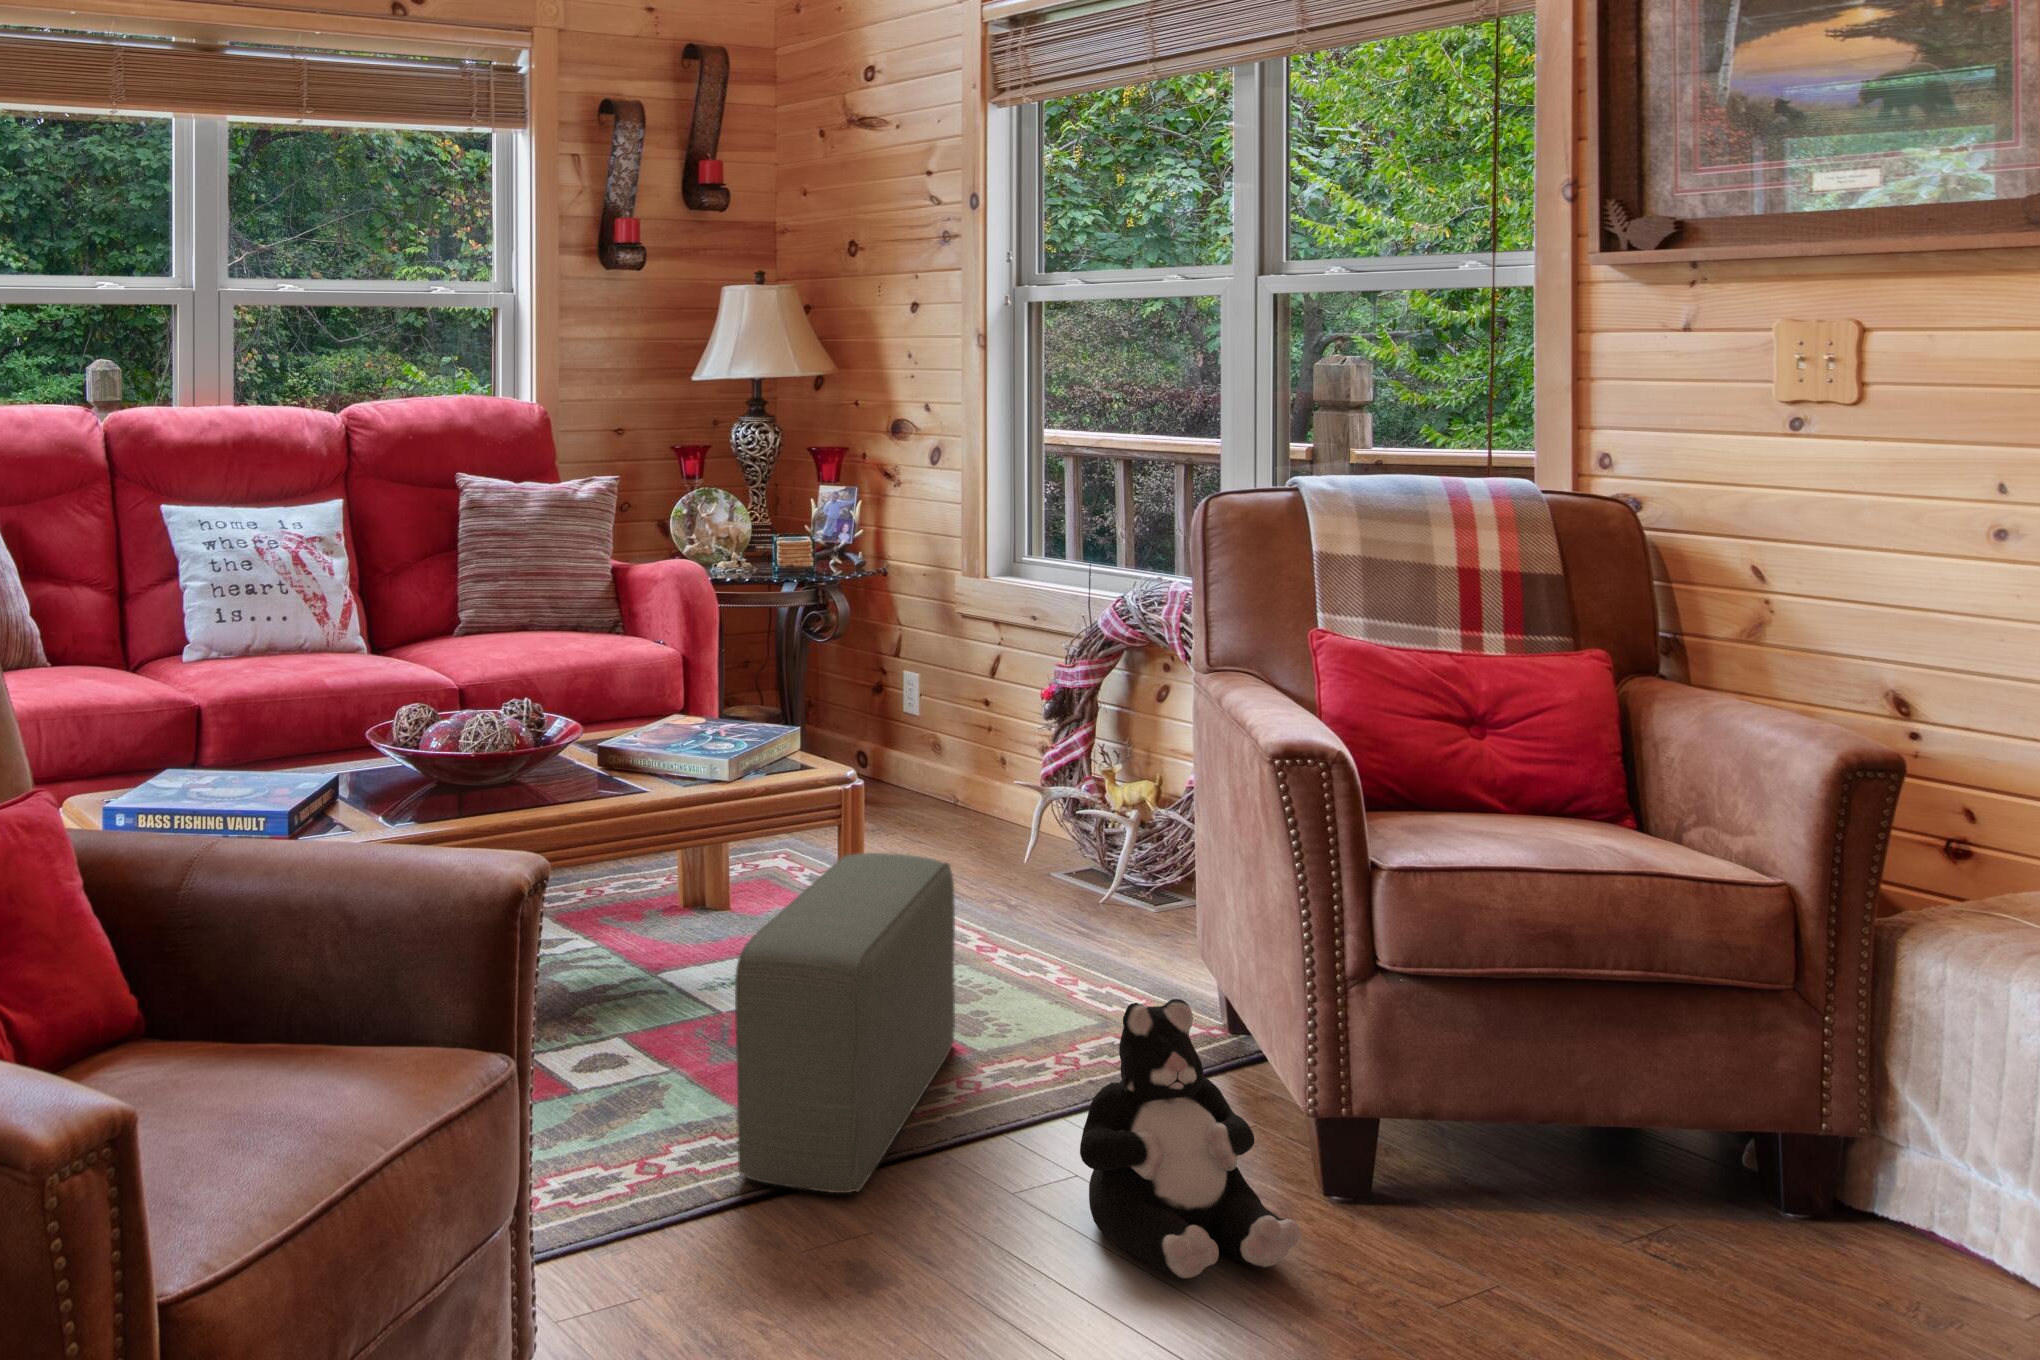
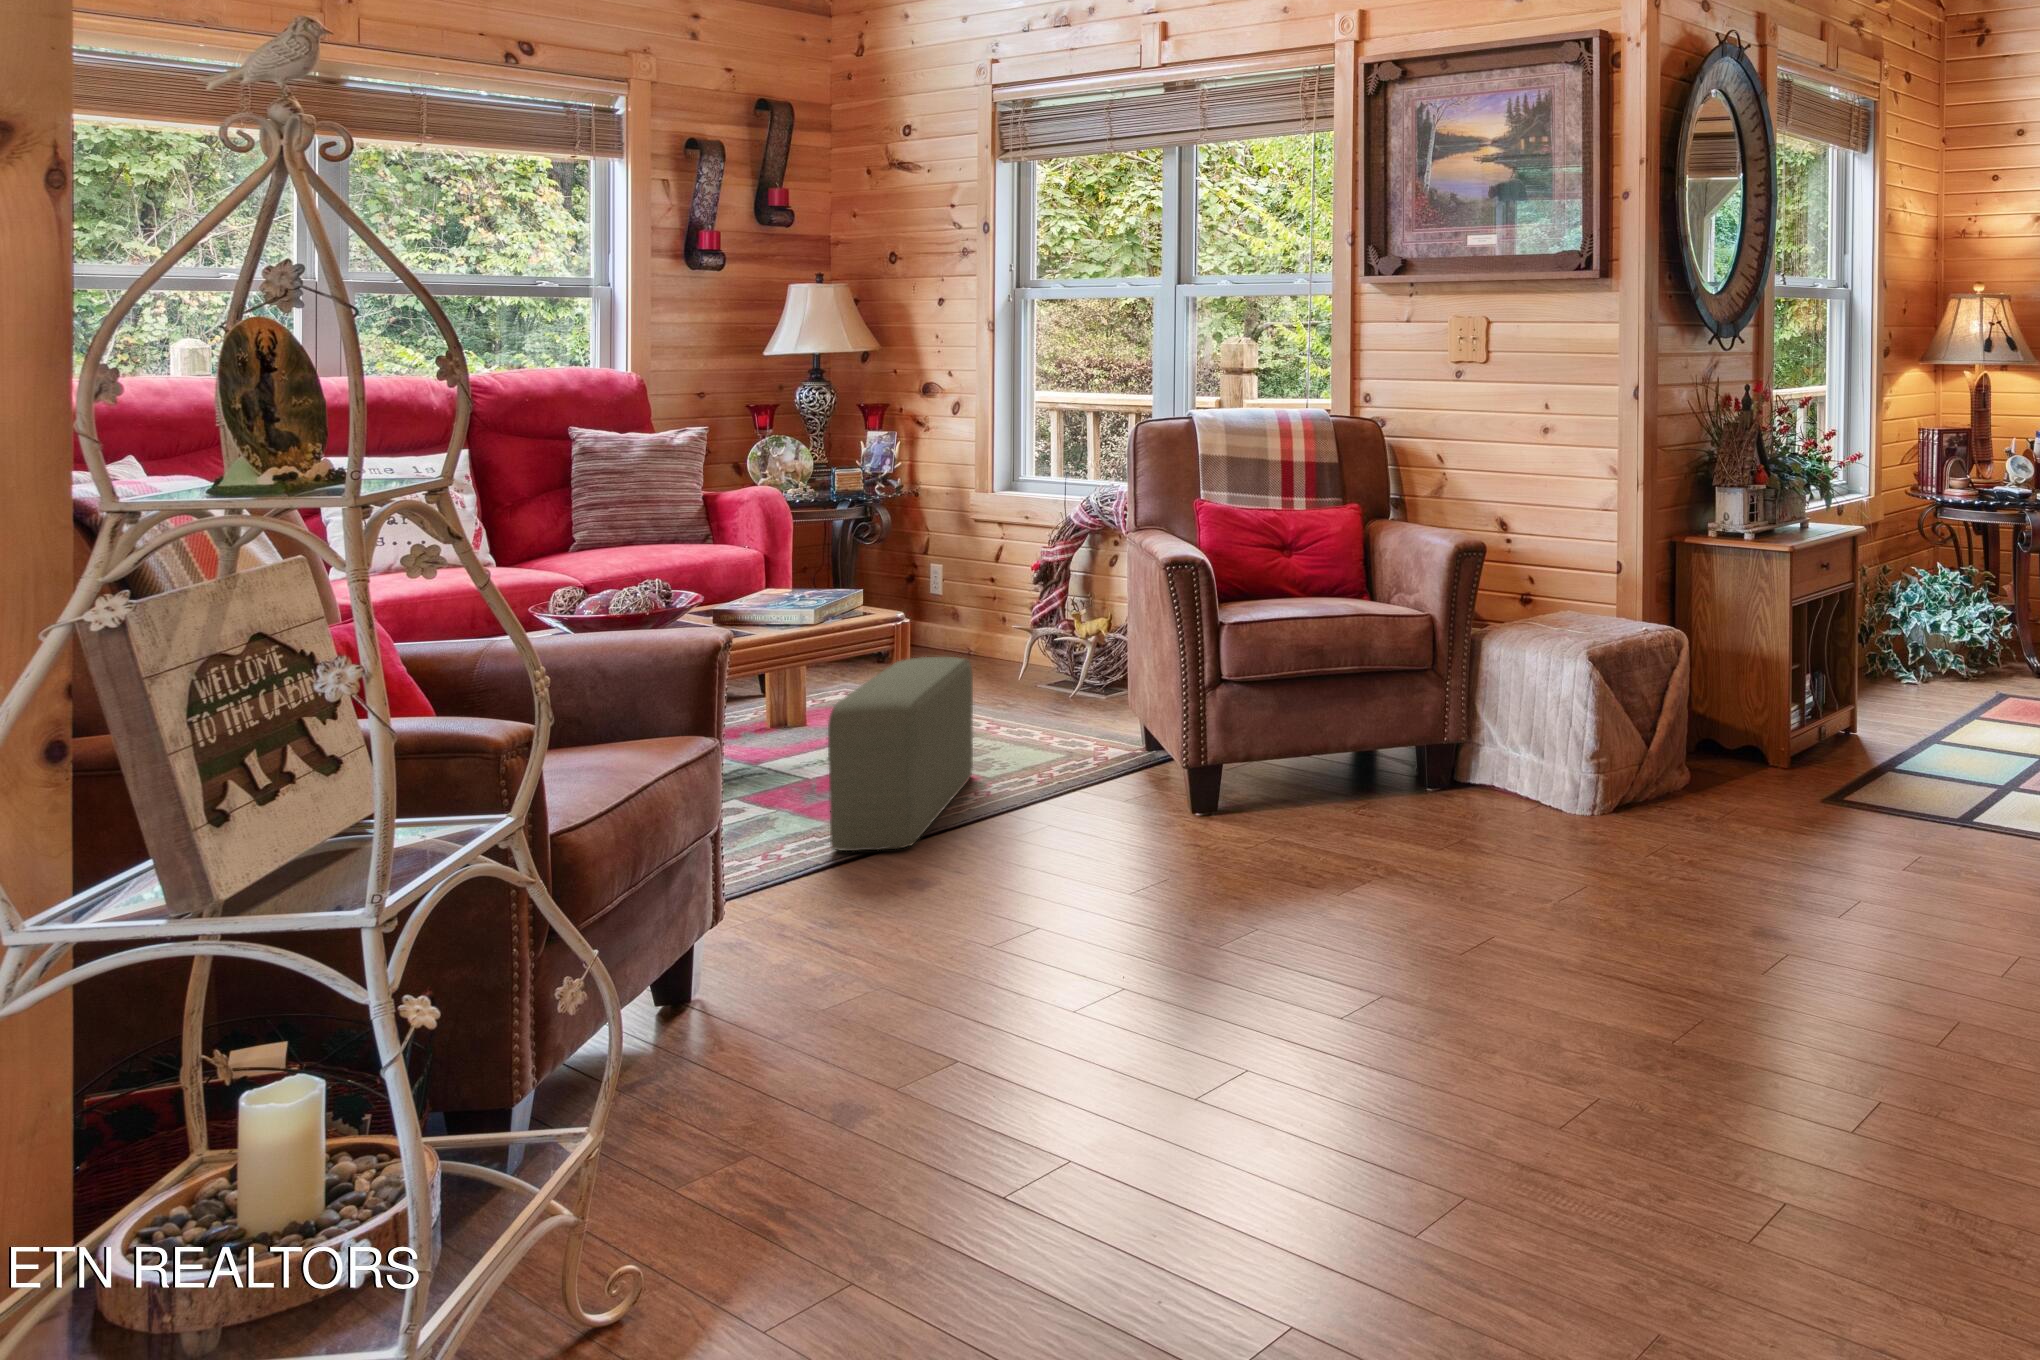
plush toy: present [1080,999,1301,1279] -> none [1049,706,1173,853]

